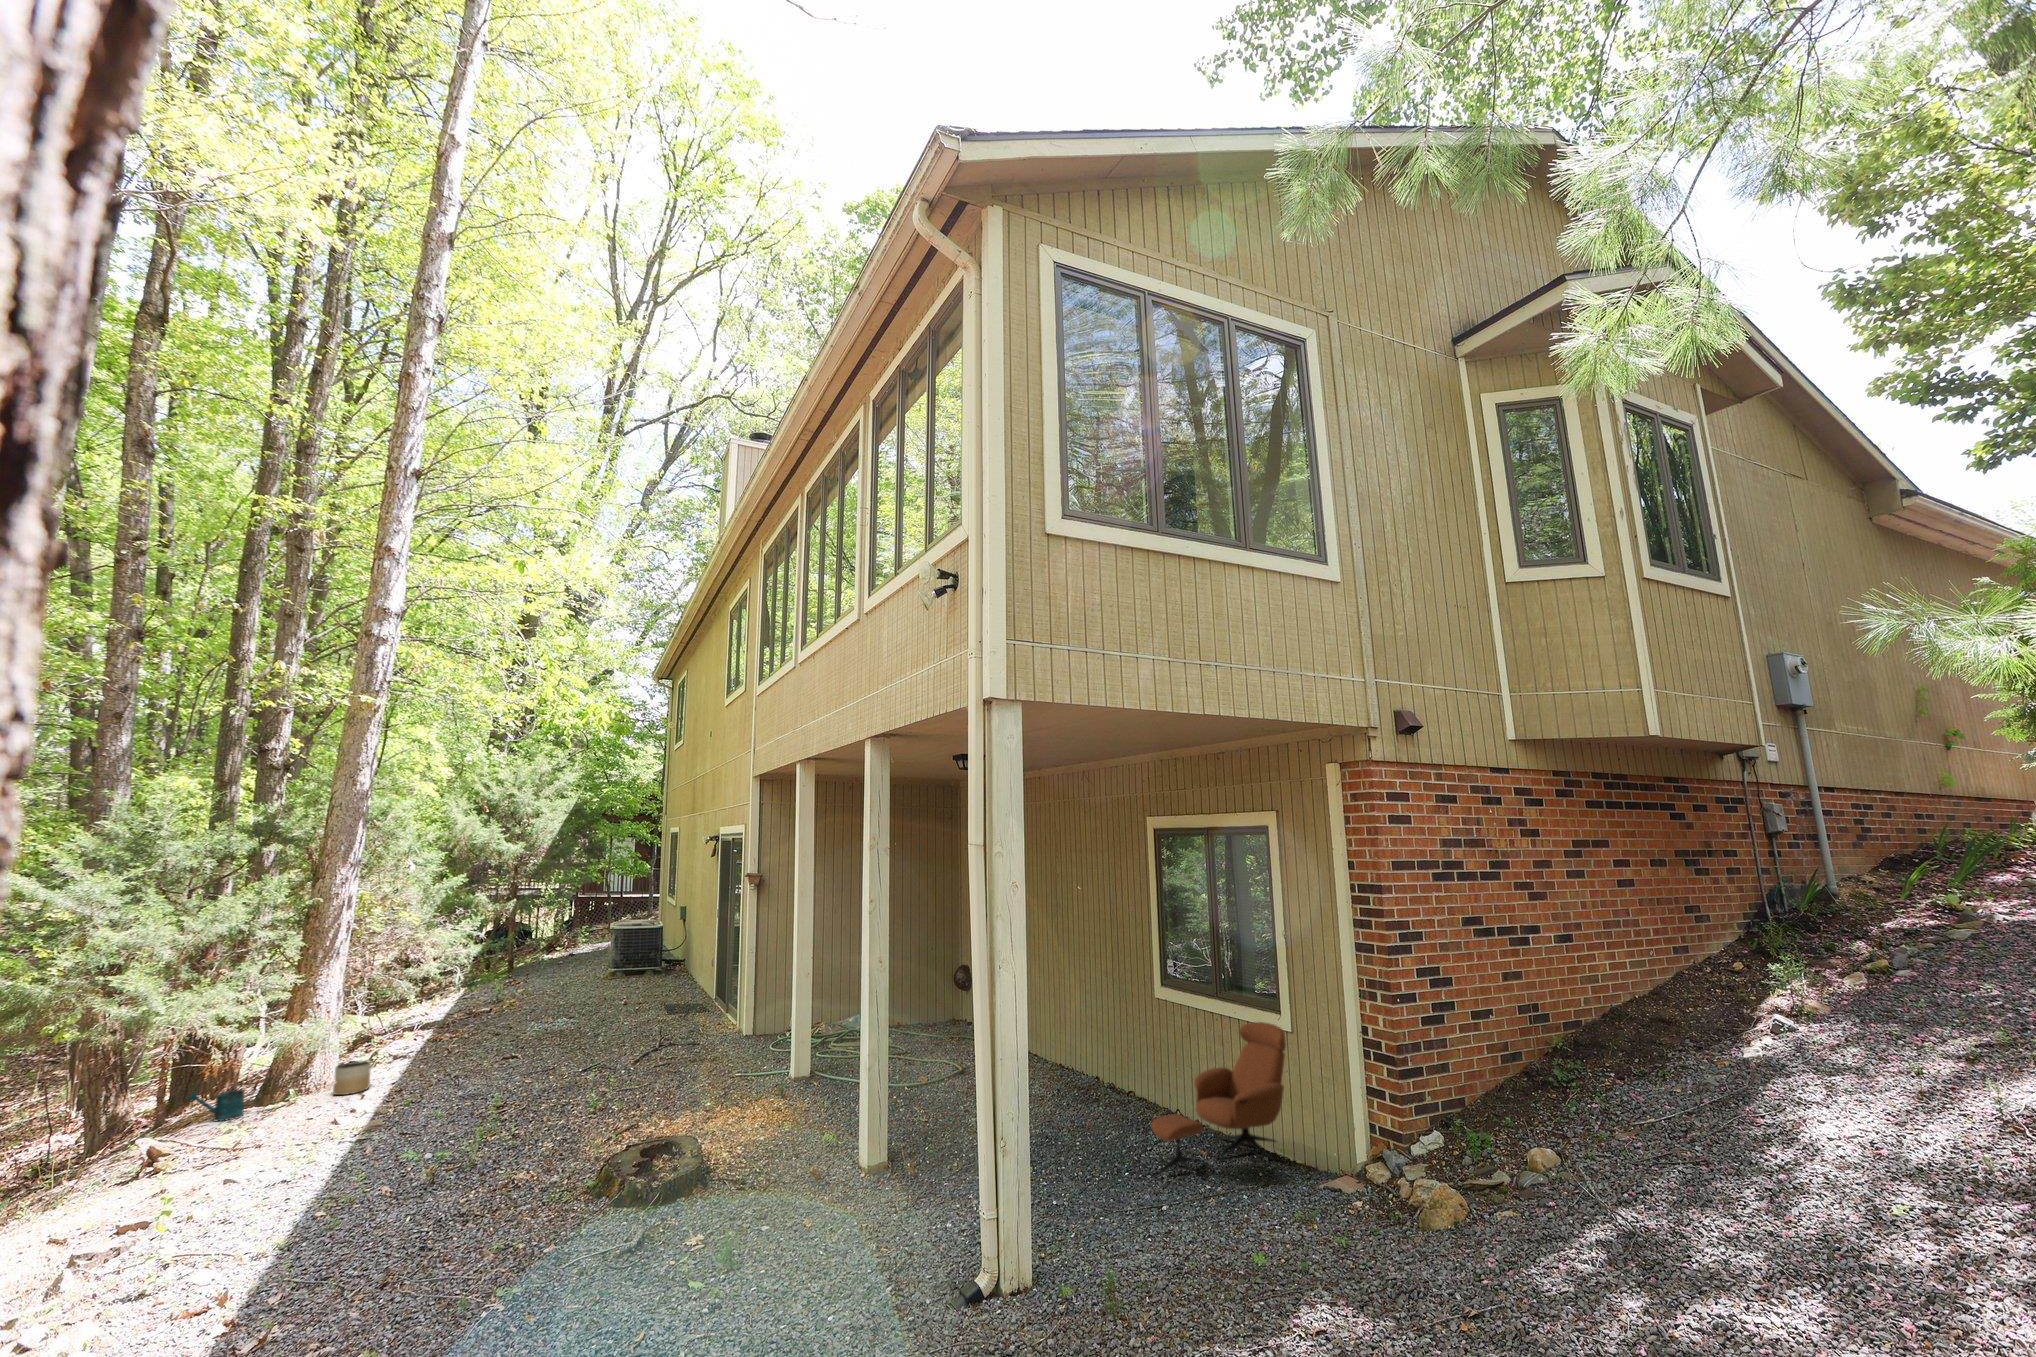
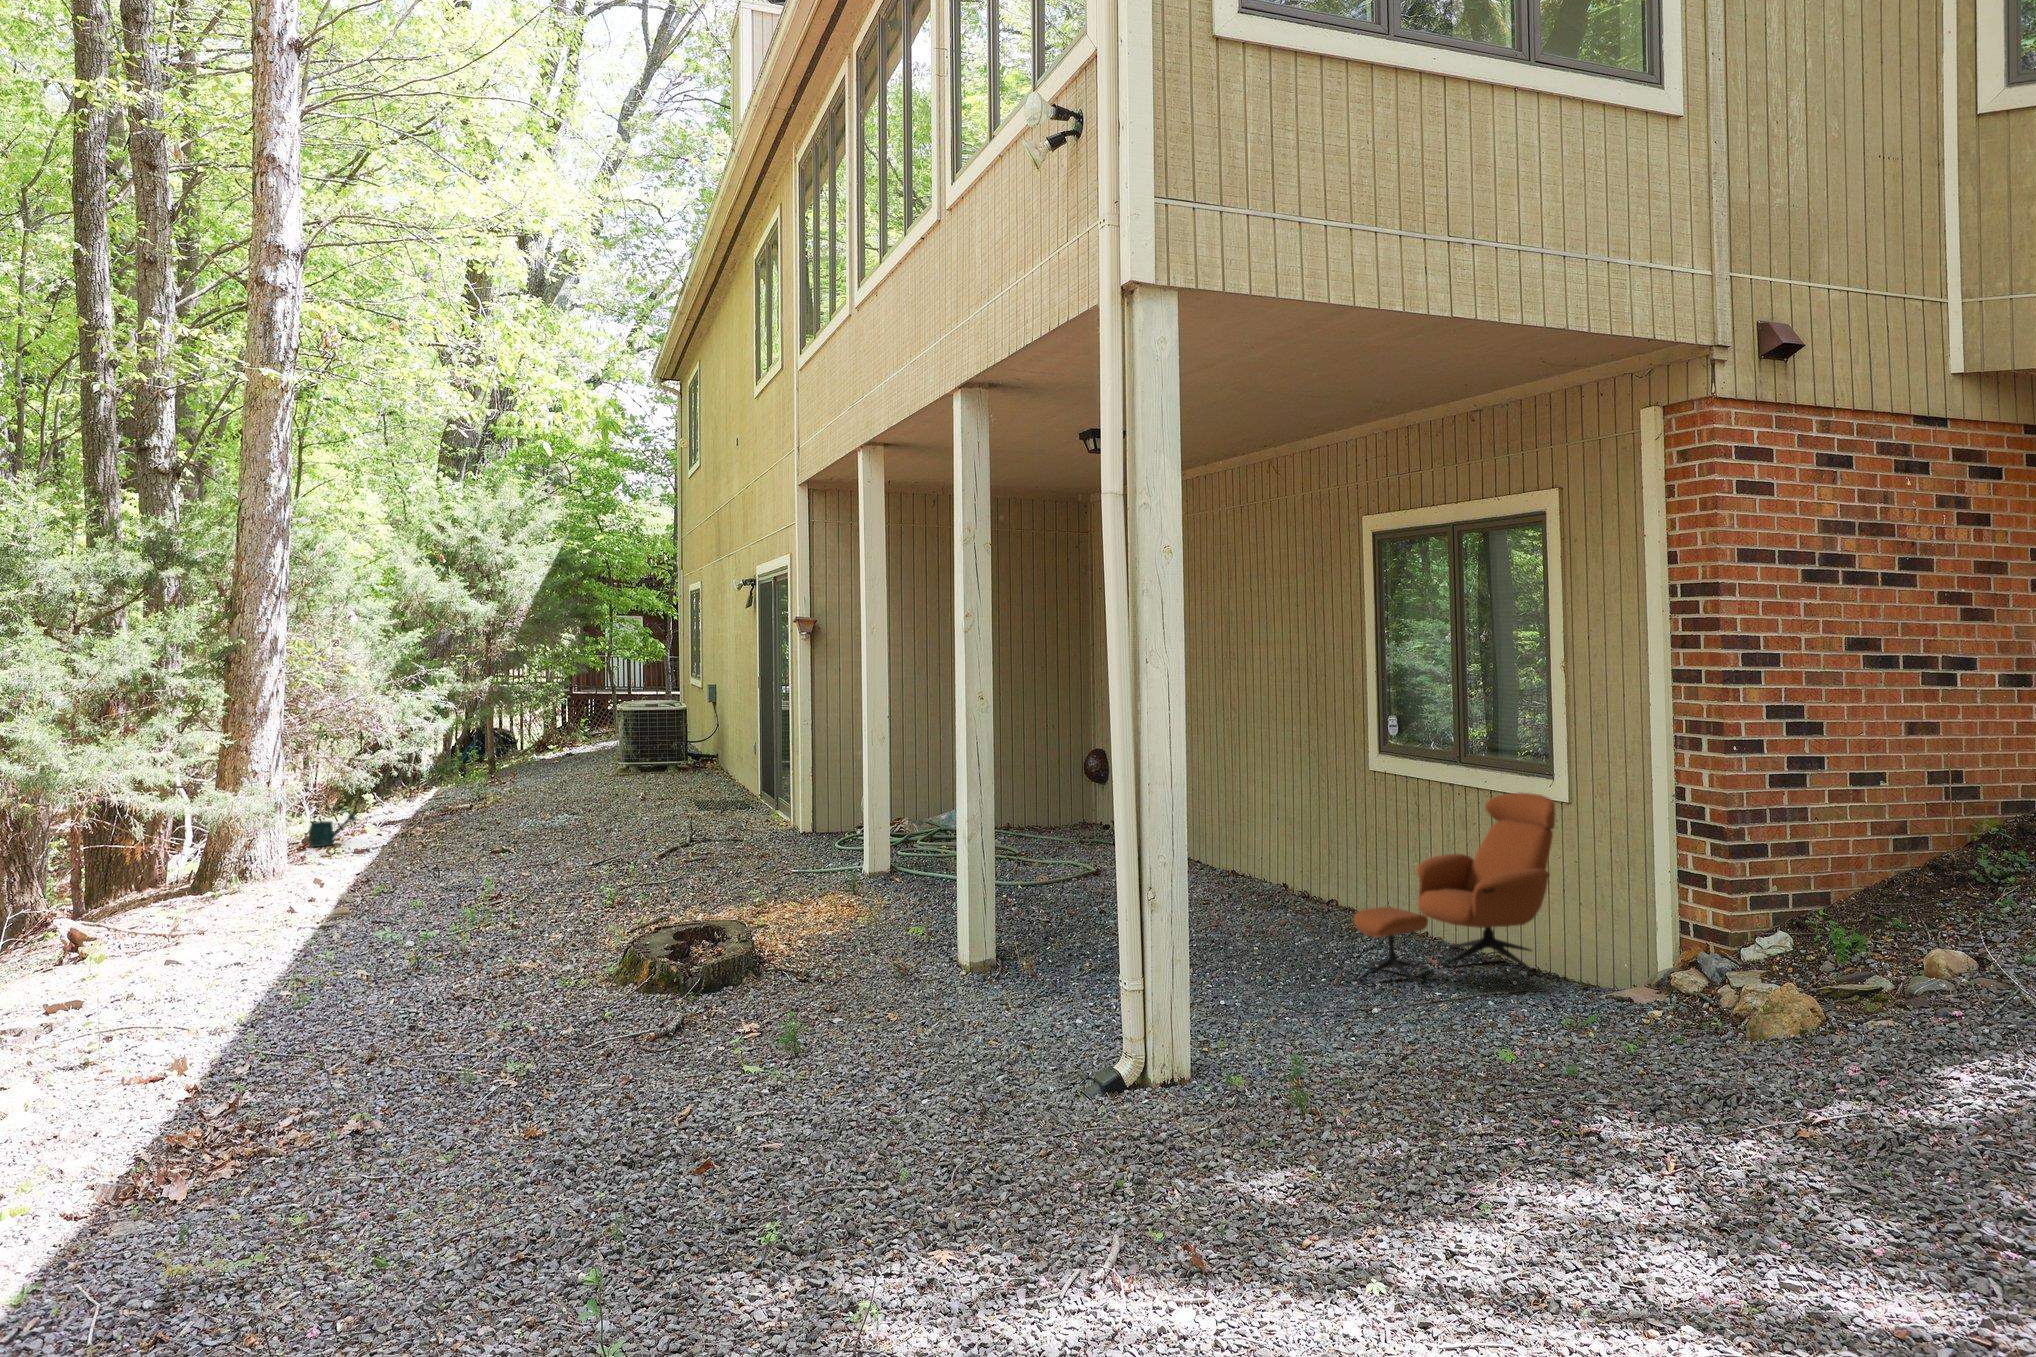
planter: present [333,1061,371,1095] -> none [292,848,335,886]
watering can: present [187,1085,250,1121] -> present [309,813,356,847]

